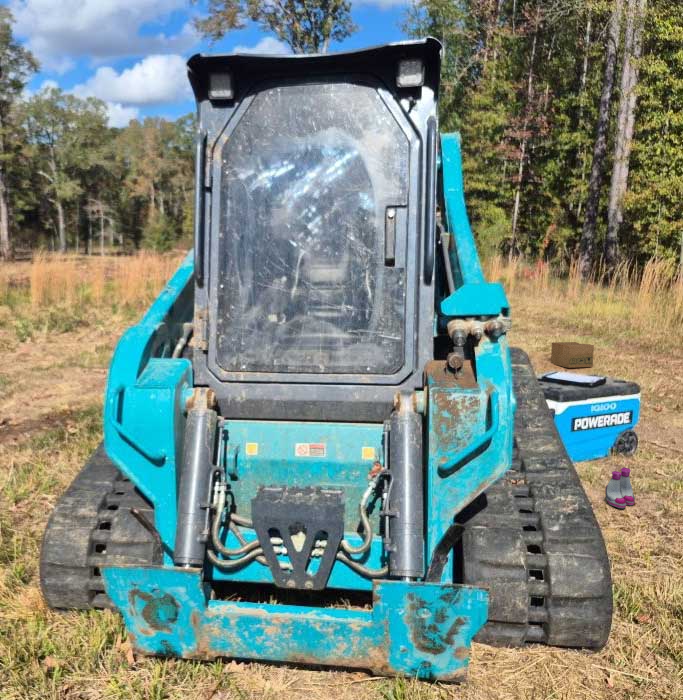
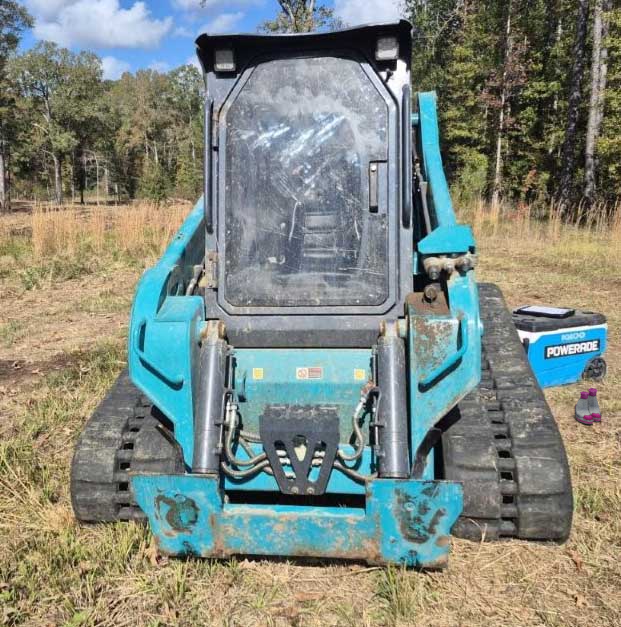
cardboard box: present [551,342,594,368] -> none [528,279,568,303]

